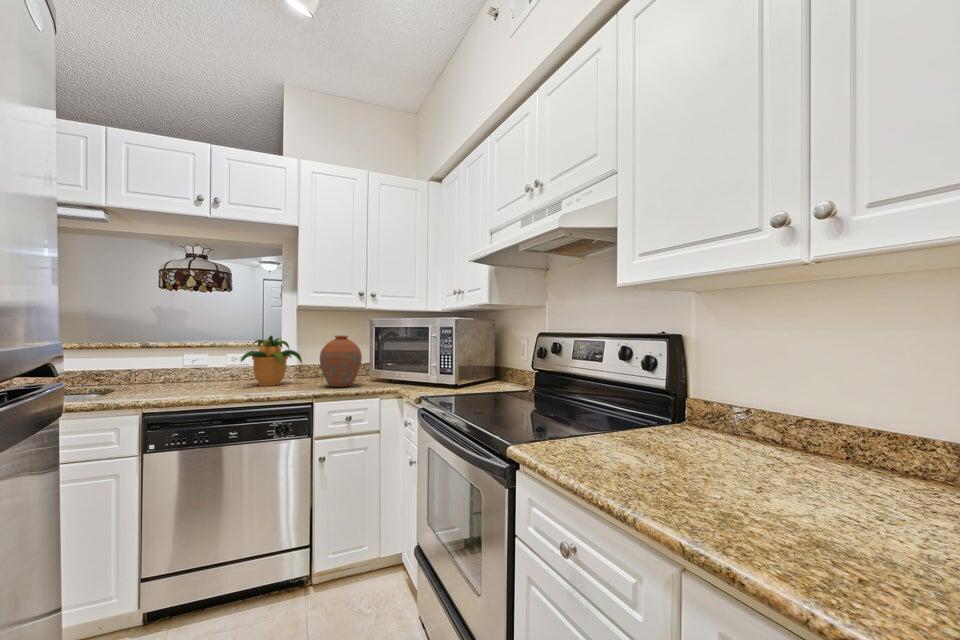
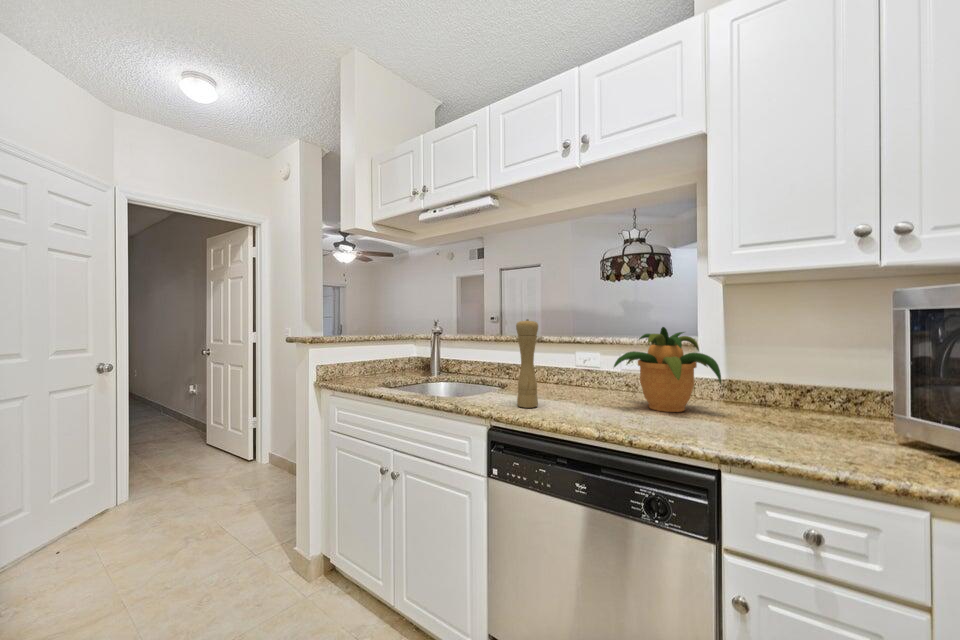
pepper mill: none [164,331,185,396] -> present [516,319,538,408]
vase: present [320,335,362,387] -> none [747,327,863,447]

